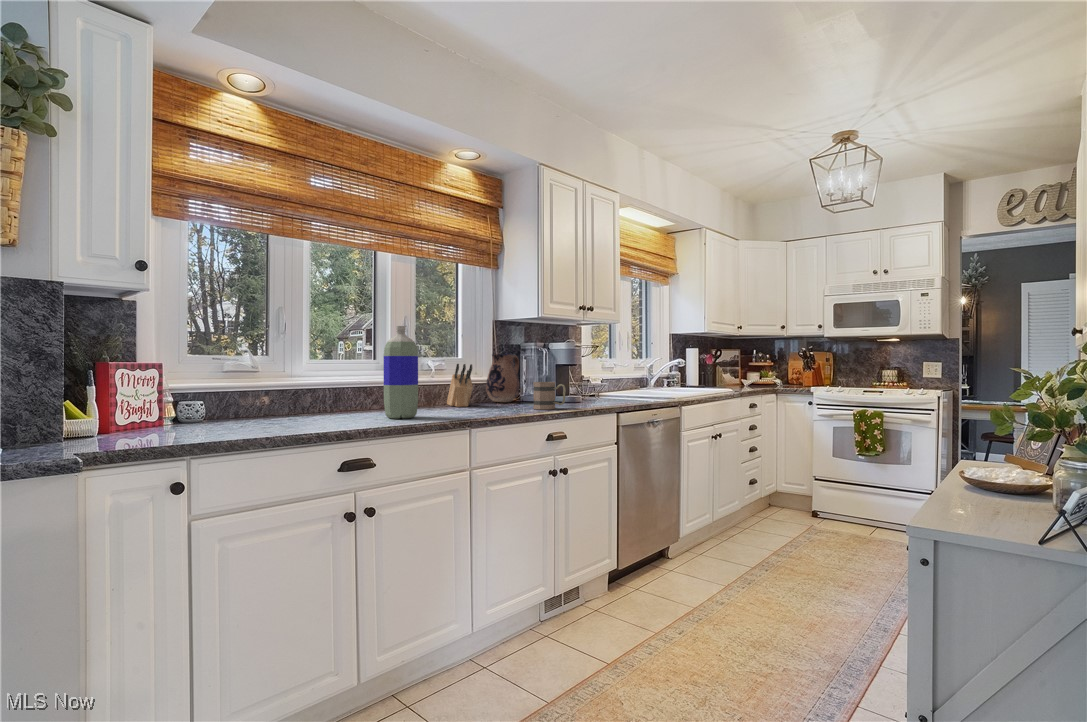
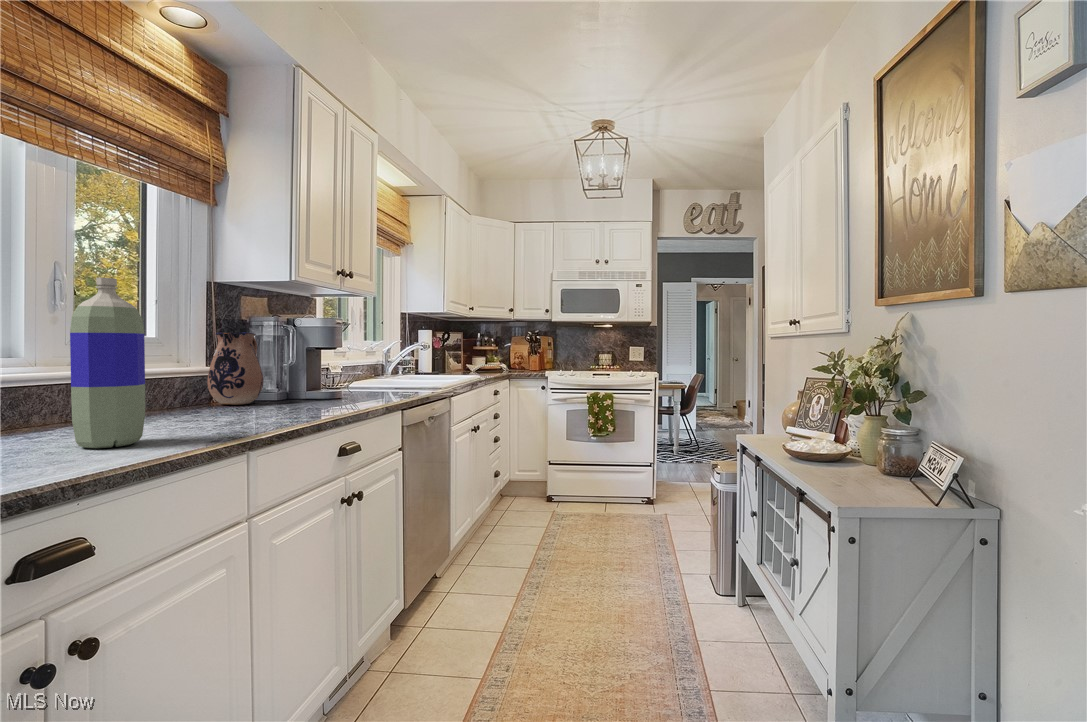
knife block: present [447,364,473,407] -> none [144,347,206,416]
mug: present [533,382,566,410] -> none [309,373,360,413]

